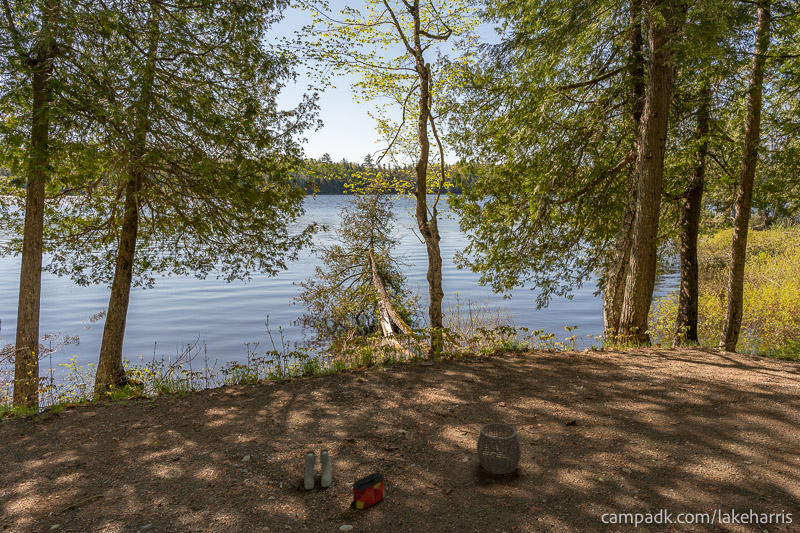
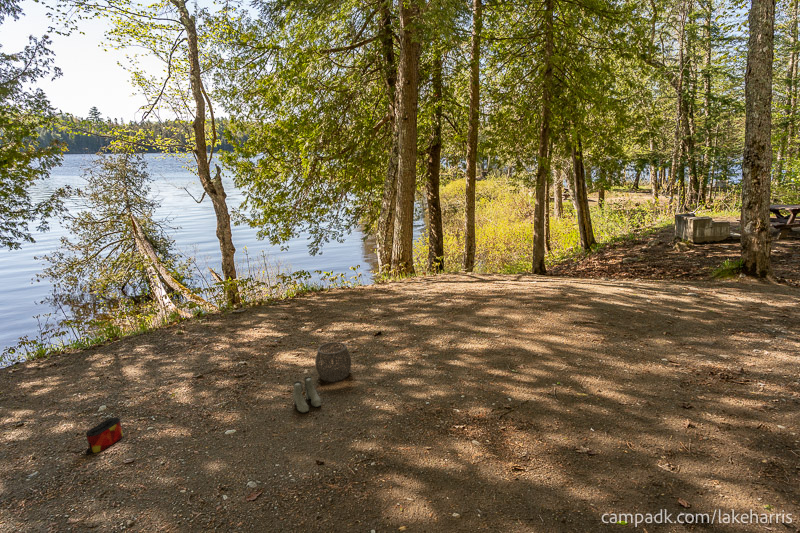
boots: present [304,449,332,490] -> present [293,377,321,413]
bag: present [350,473,385,510] -> present [86,417,123,454]

